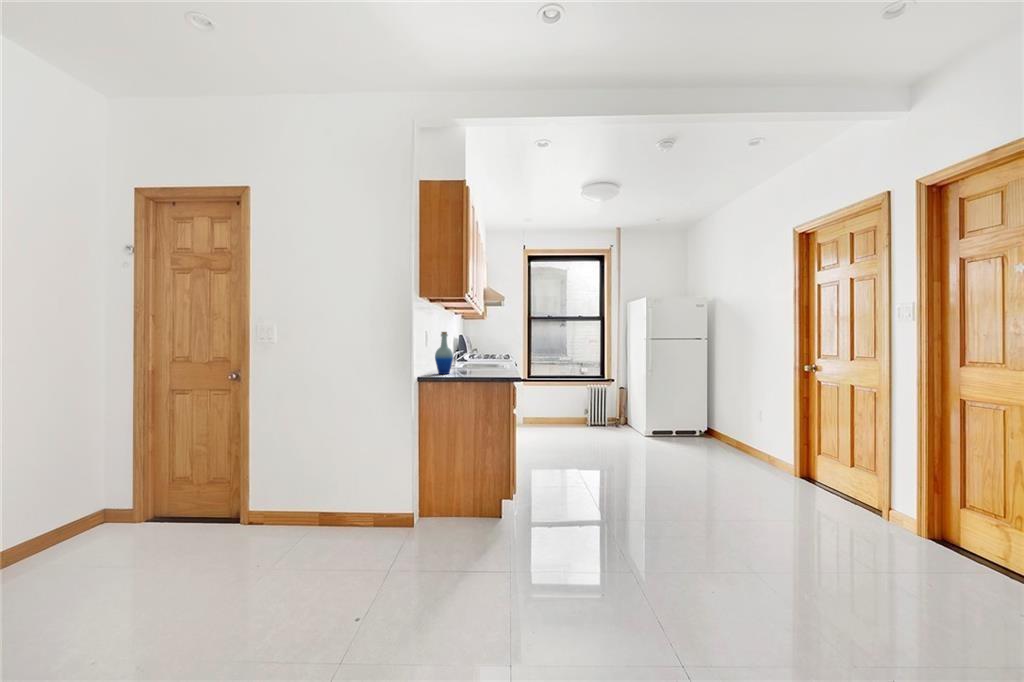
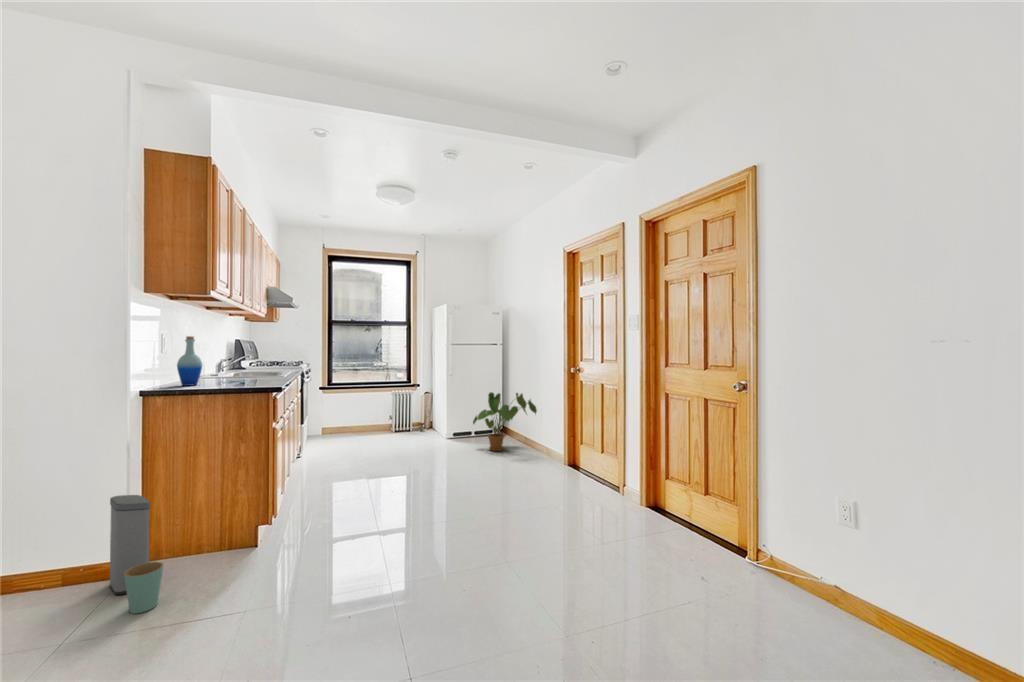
house plant: none [678,390,754,453] -> present [473,392,537,451]
trash can: none [401,463,444,562] -> present [110,495,163,613]

